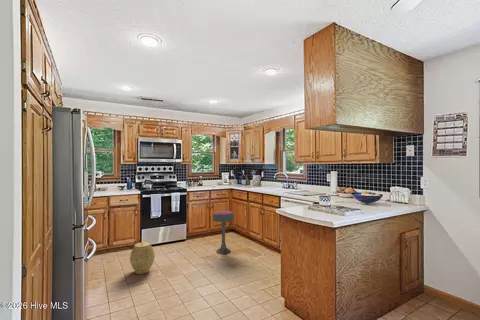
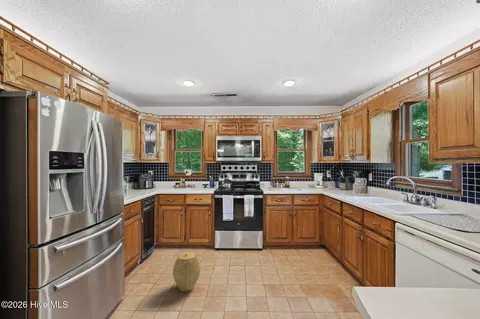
bar stool: present [213,211,234,254] -> none [281,225,311,288]

